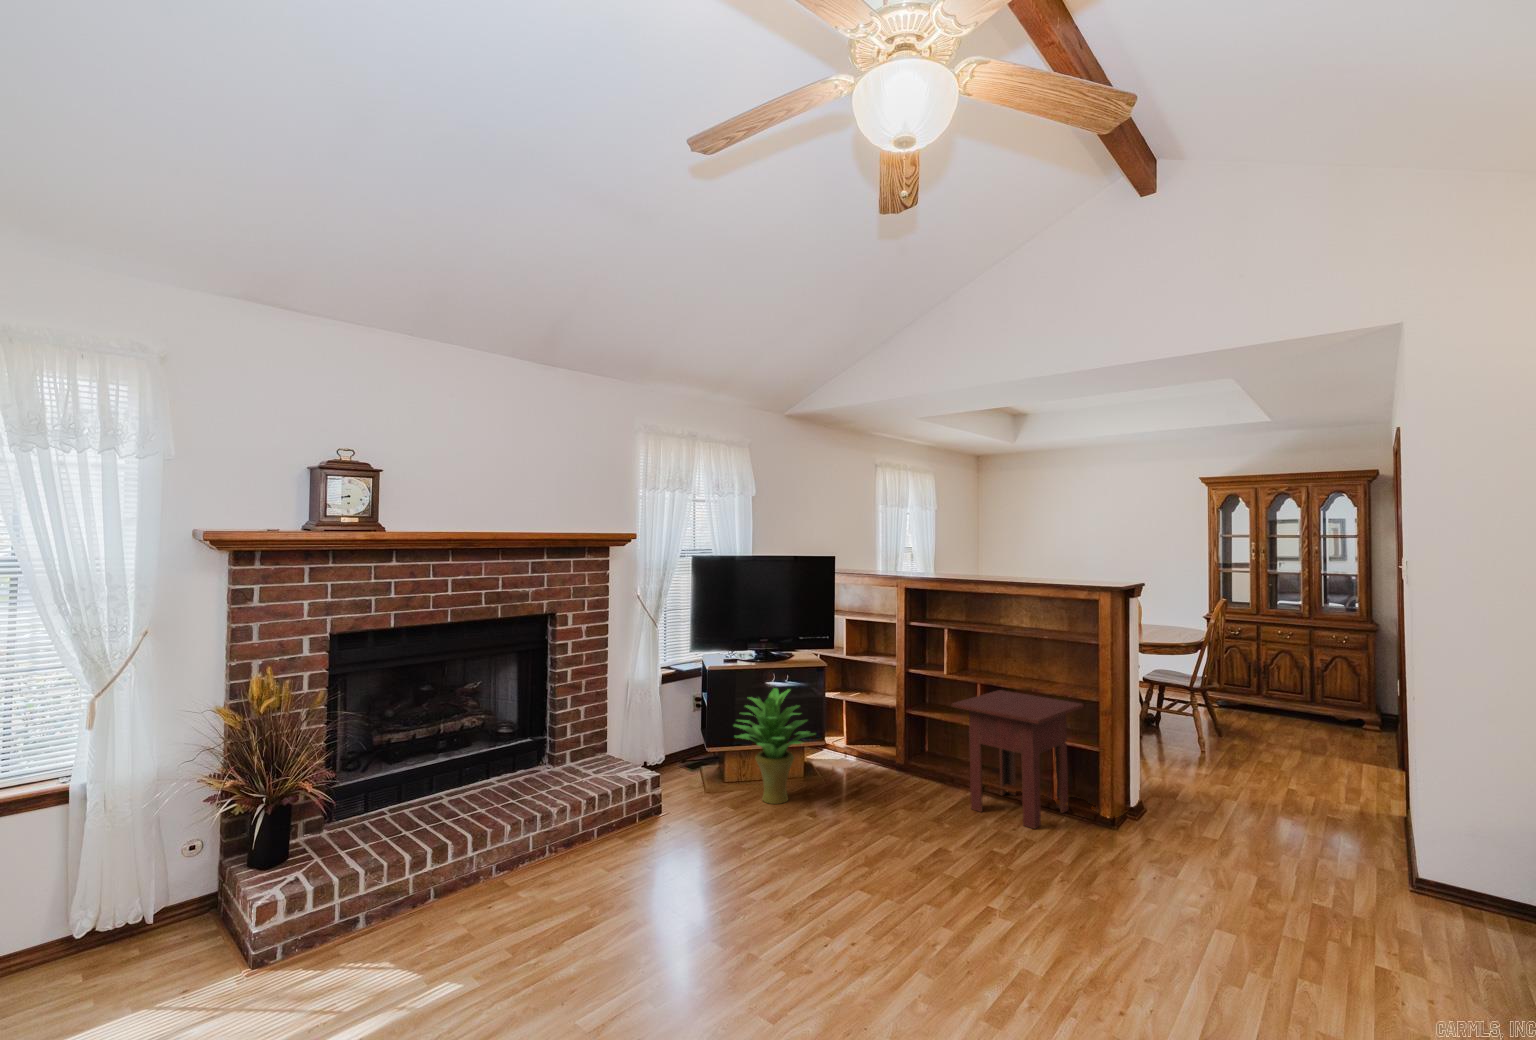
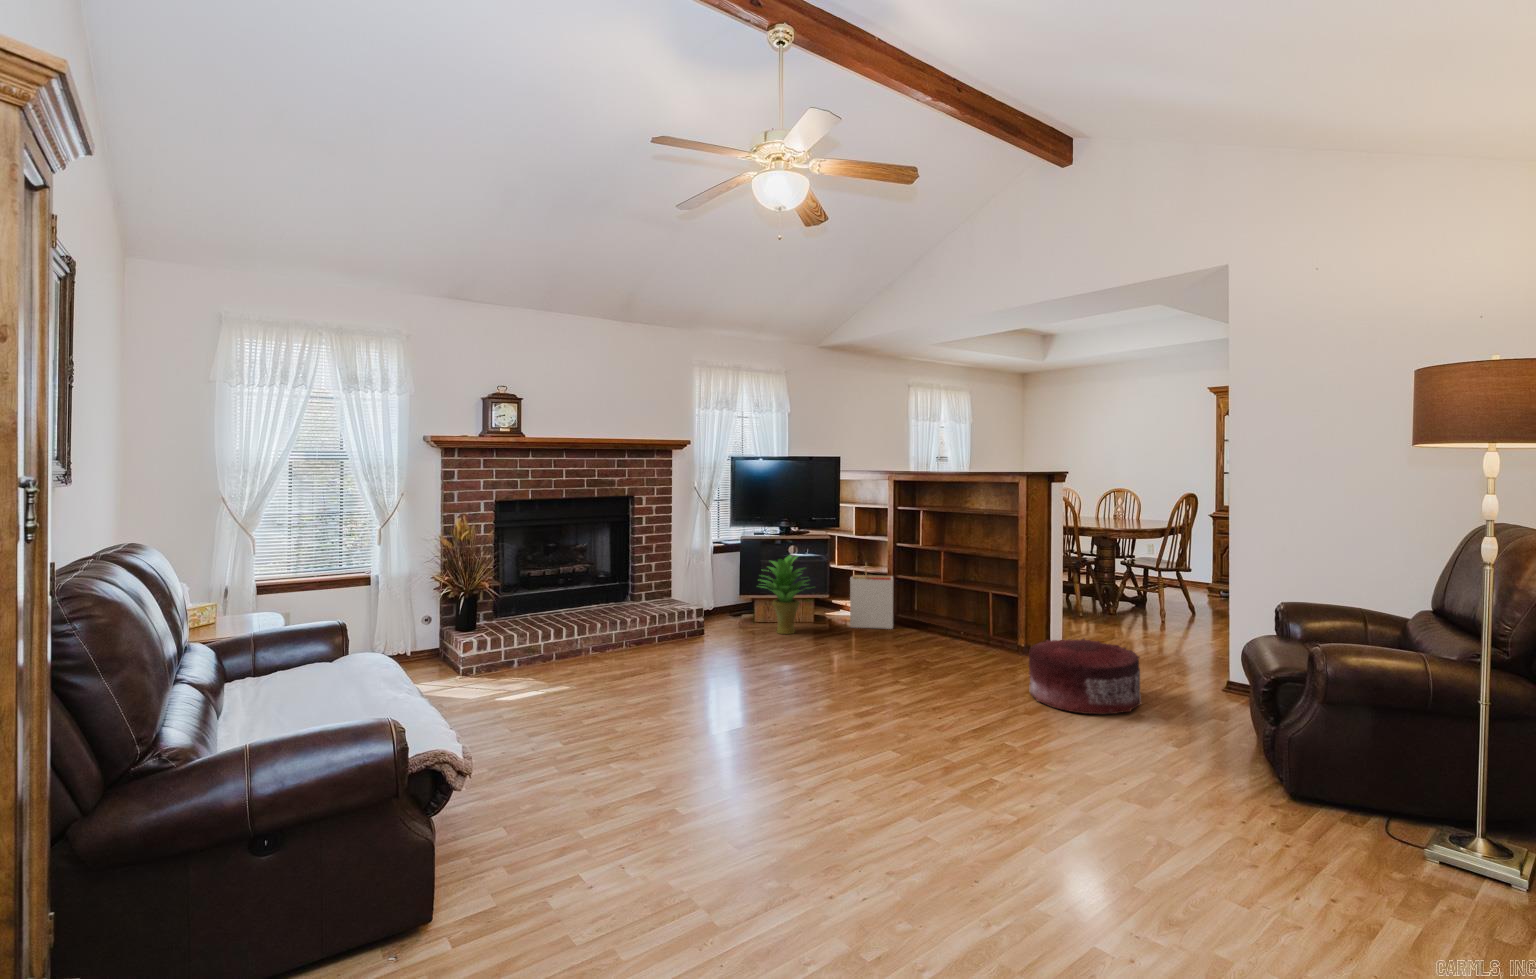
side table: present [952,690,1083,829] -> none [911,562,1010,654]
storage bin: none [851,691,913,782] -> present [850,564,893,629]
pouf: none [1202,821,1405,974] -> present [1029,639,1141,714]

